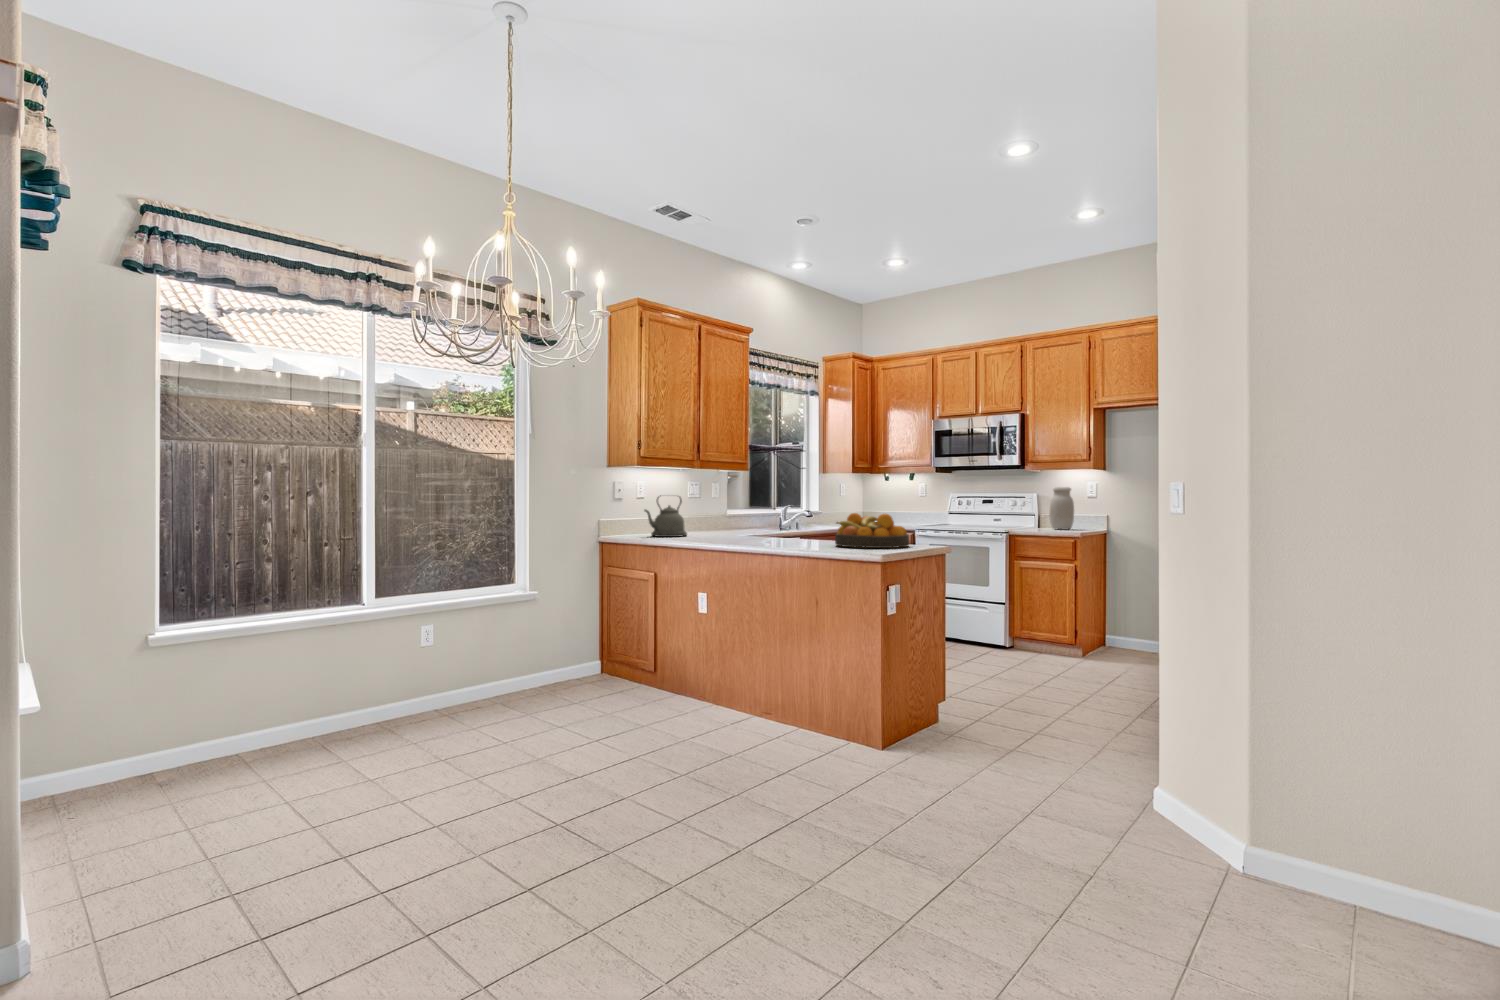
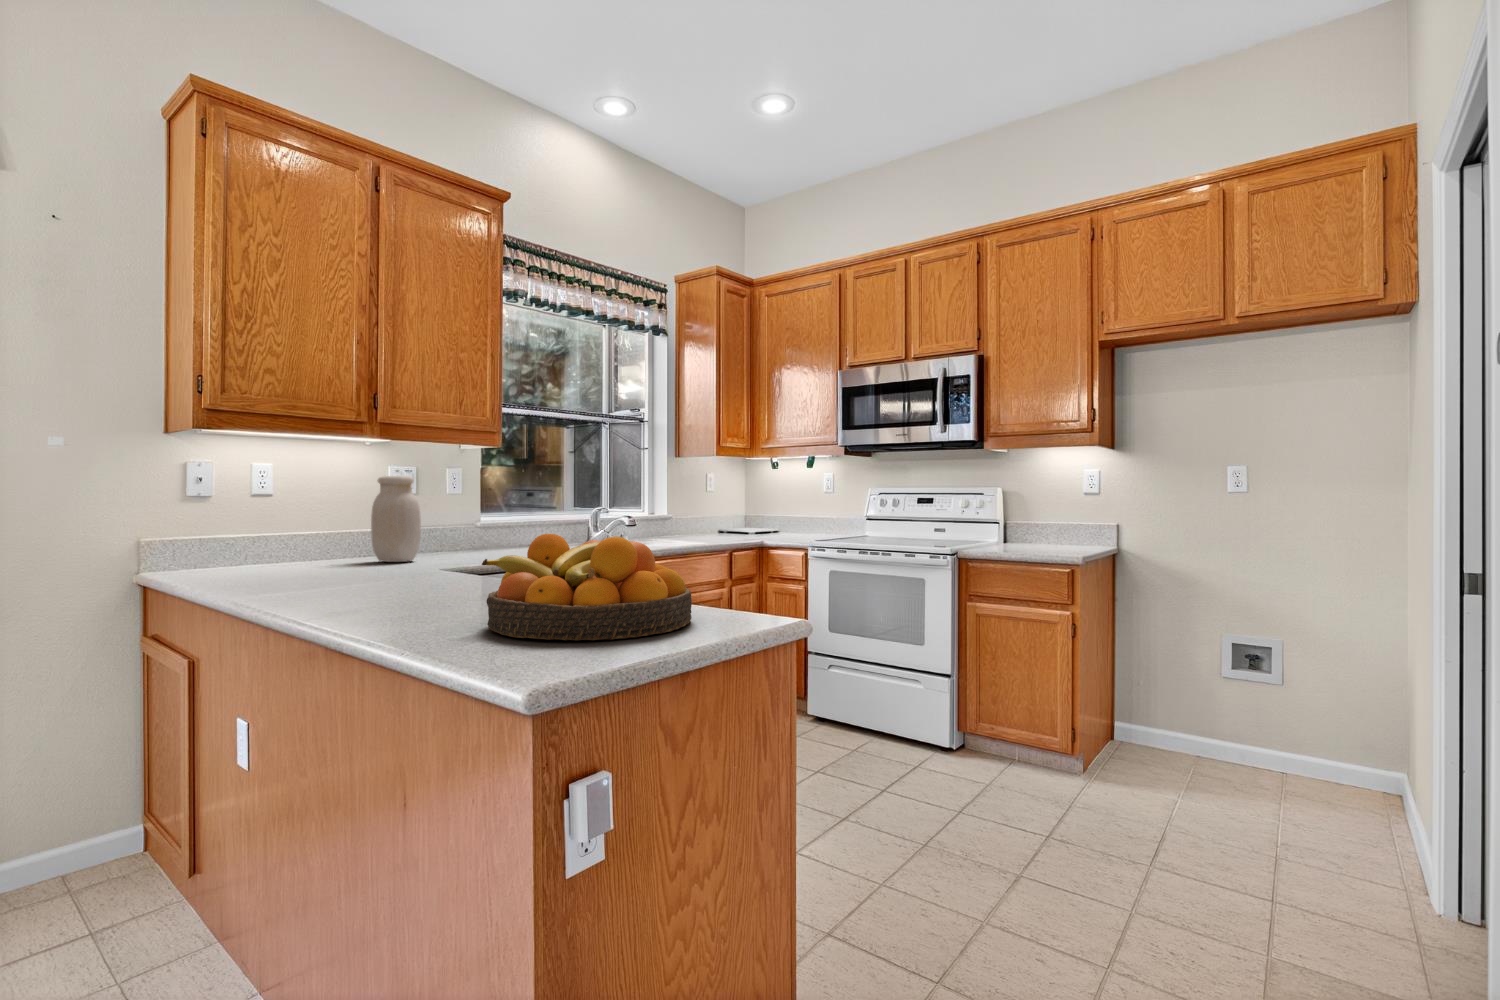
jar: present [1049,487,1074,530] -> present [371,475,421,562]
kettle: present [645,495,687,537] -> none [196,489,314,577]

